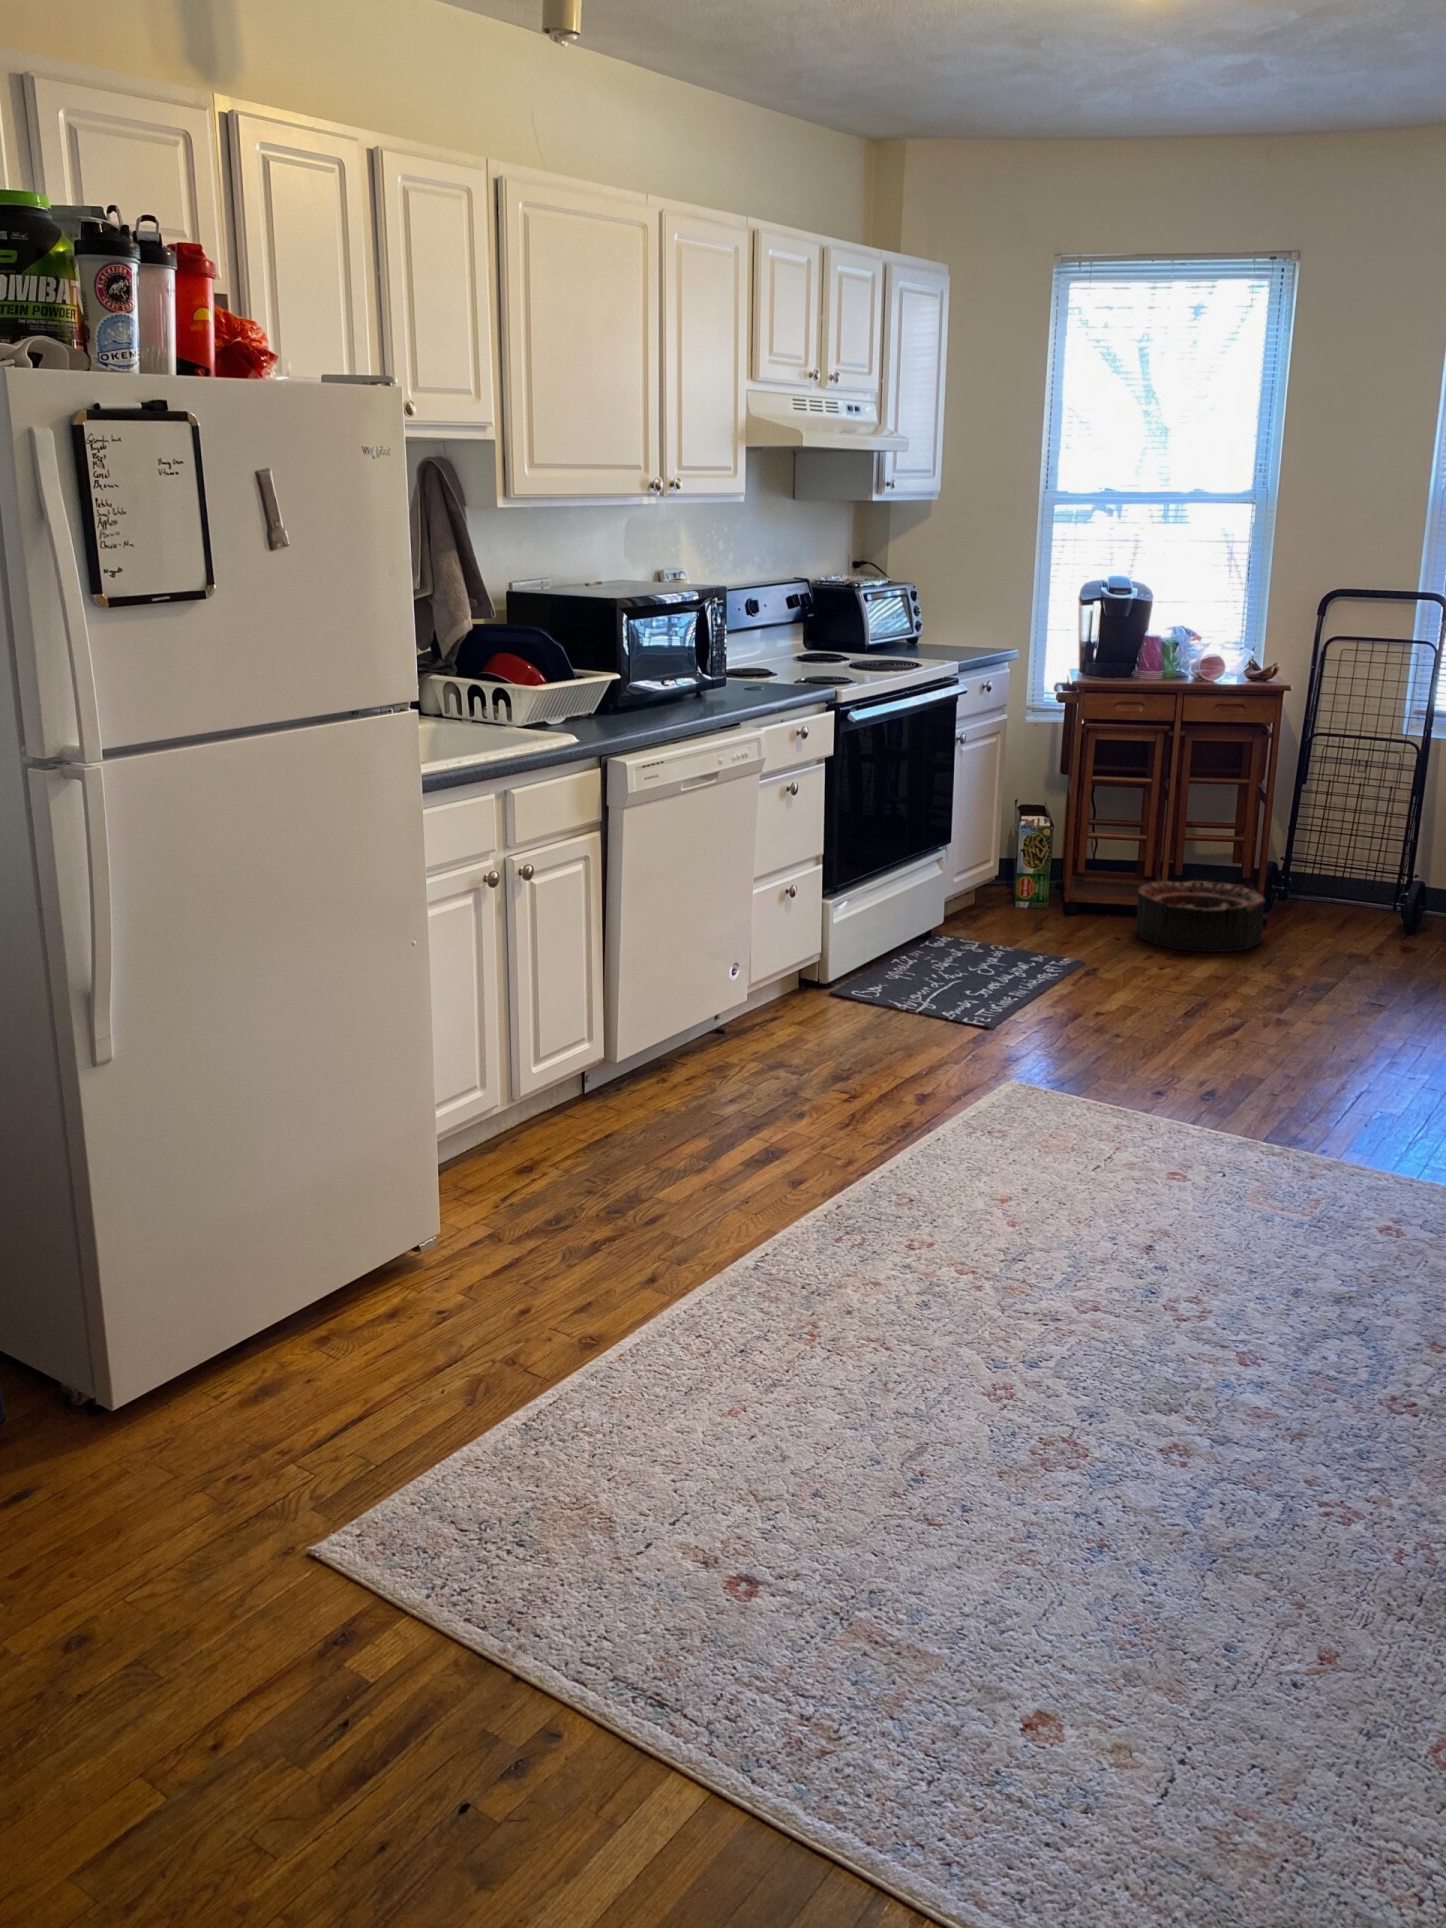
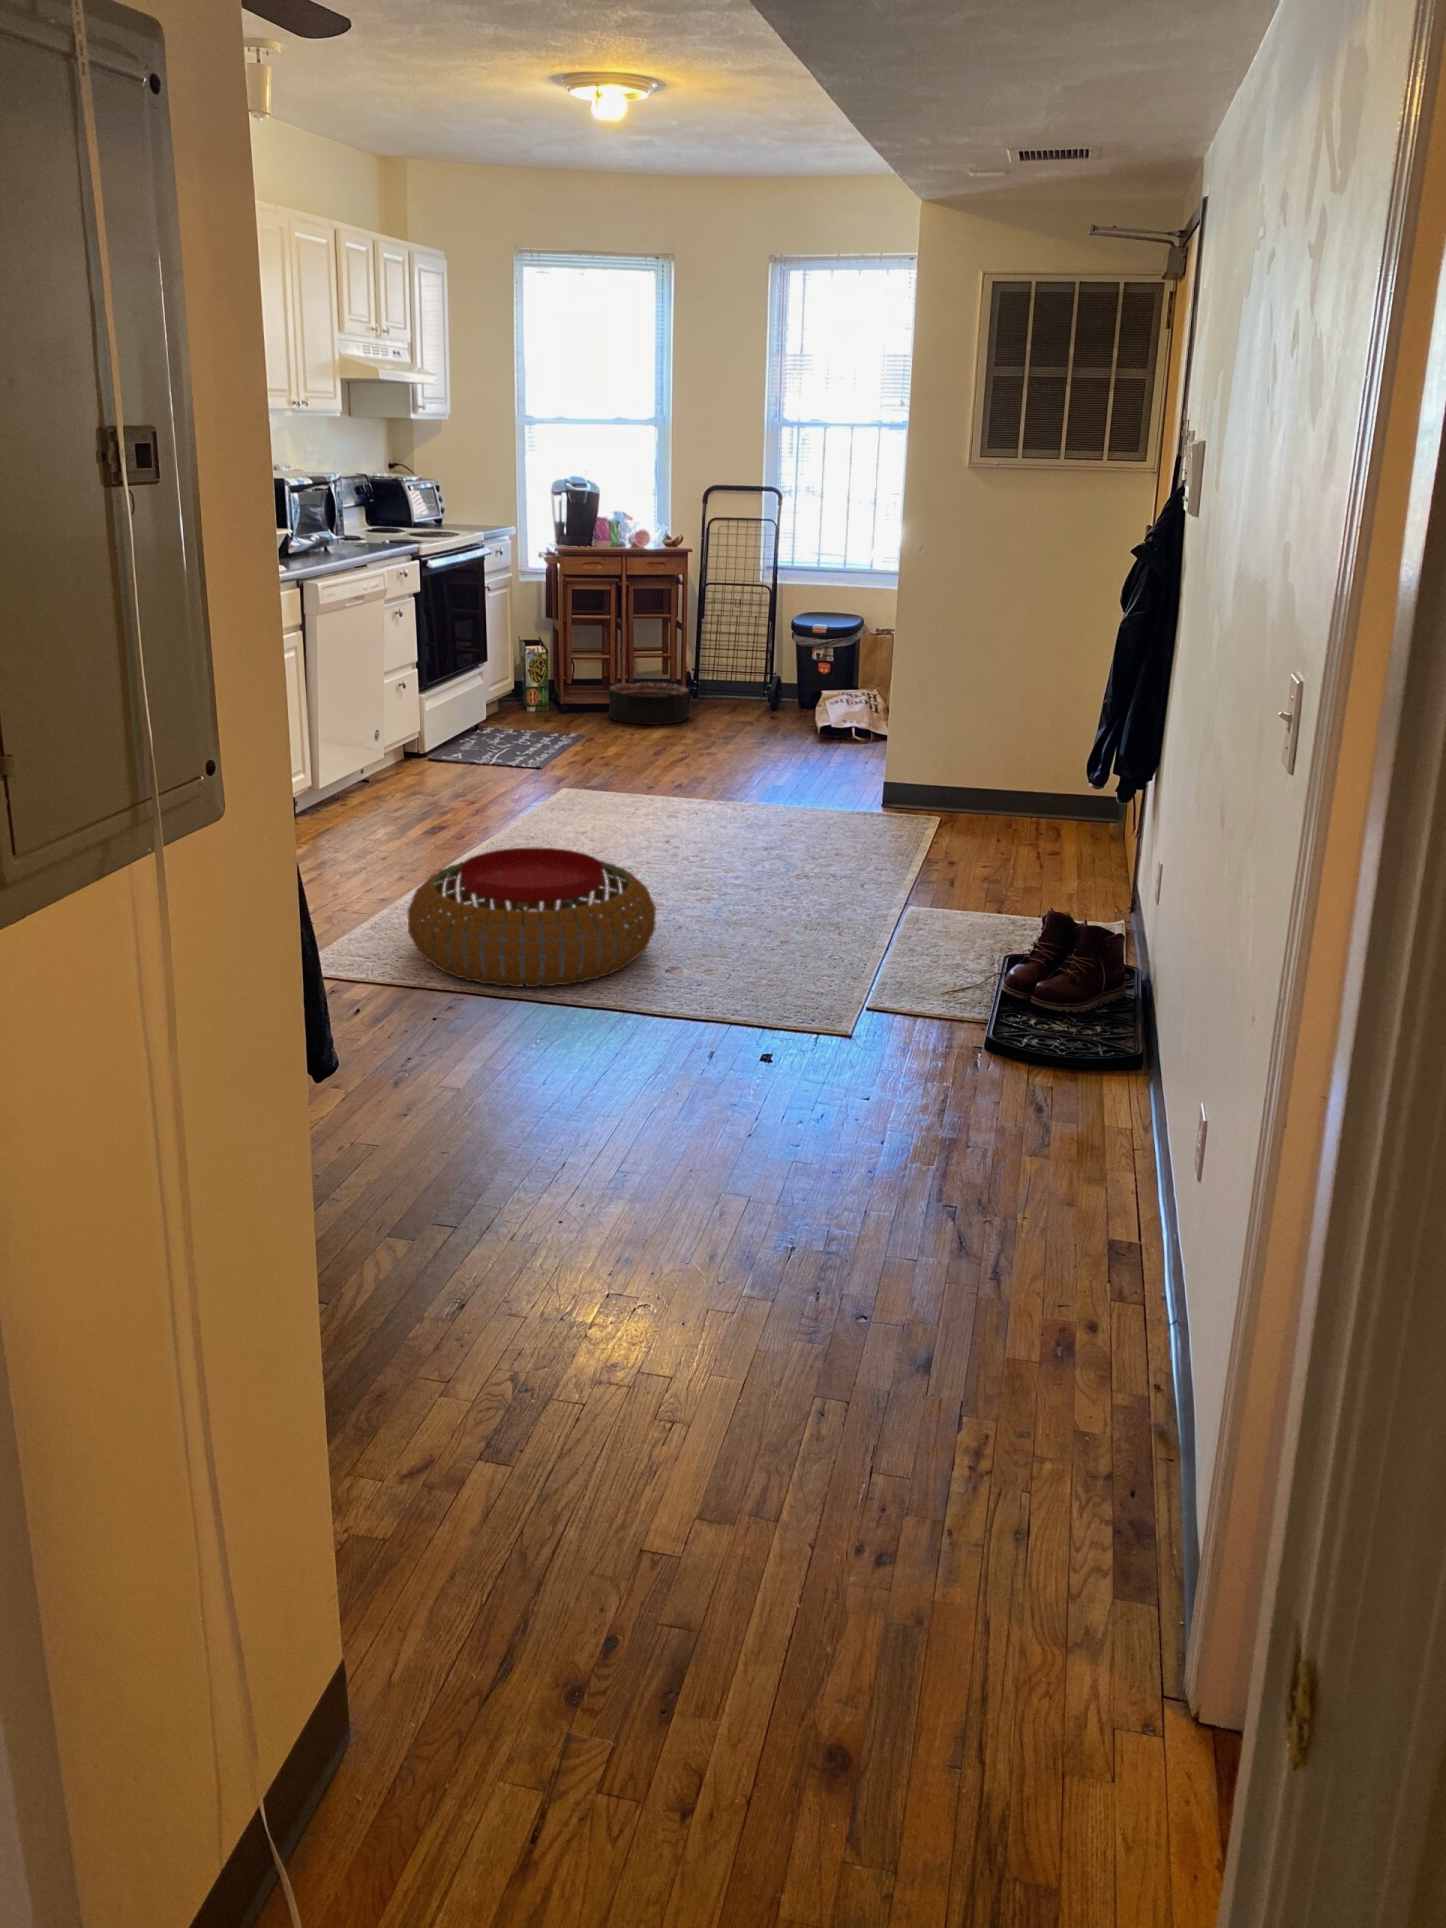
pouf: none [548,1287,1016,1626] -> present [407,847,656,987]

